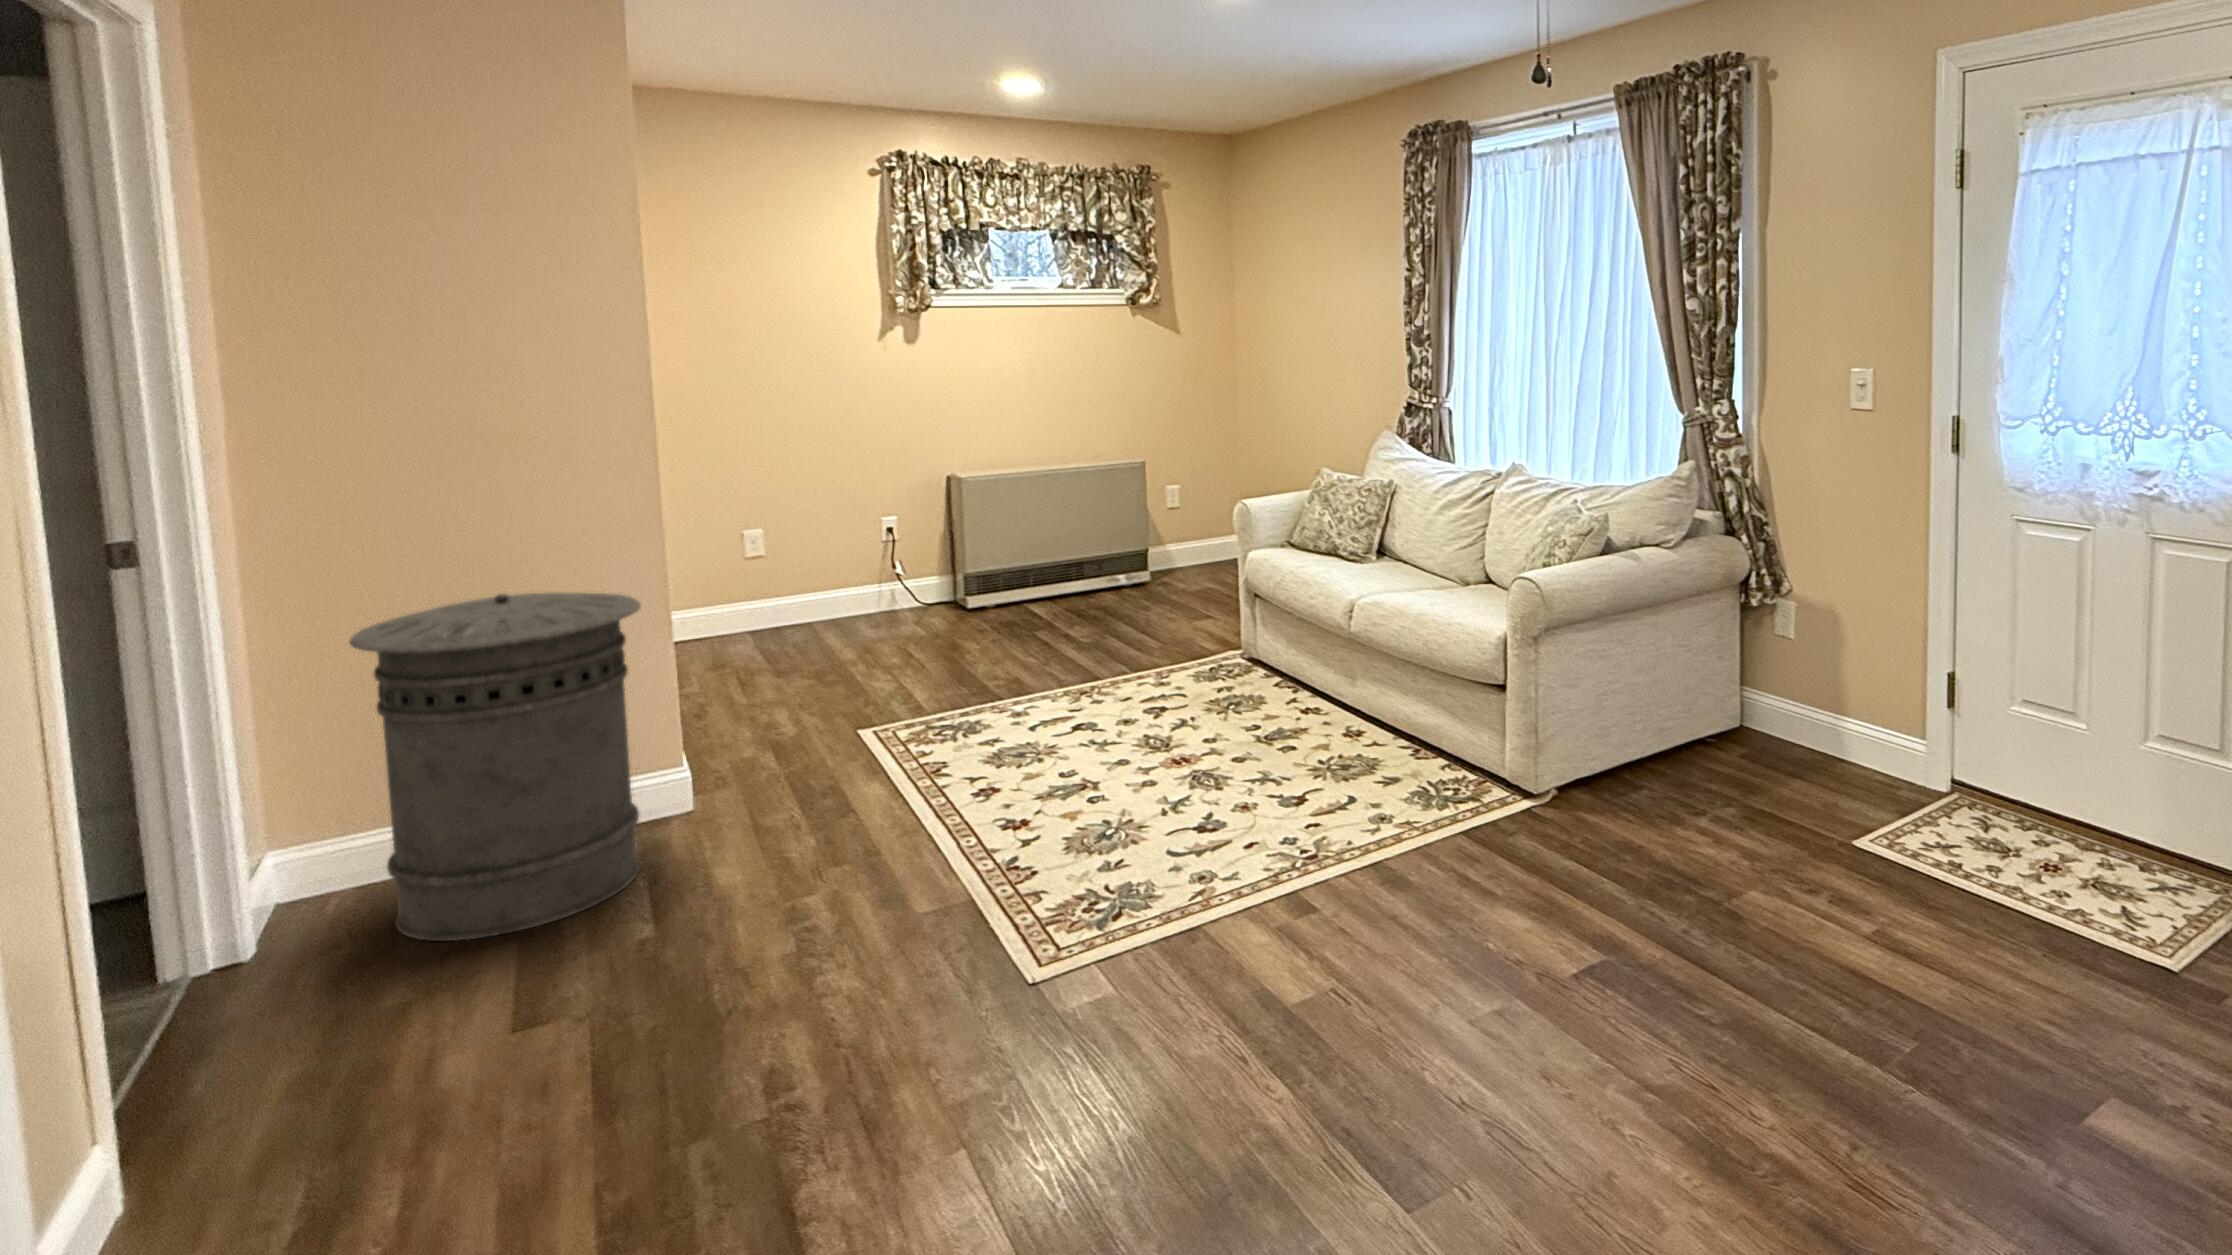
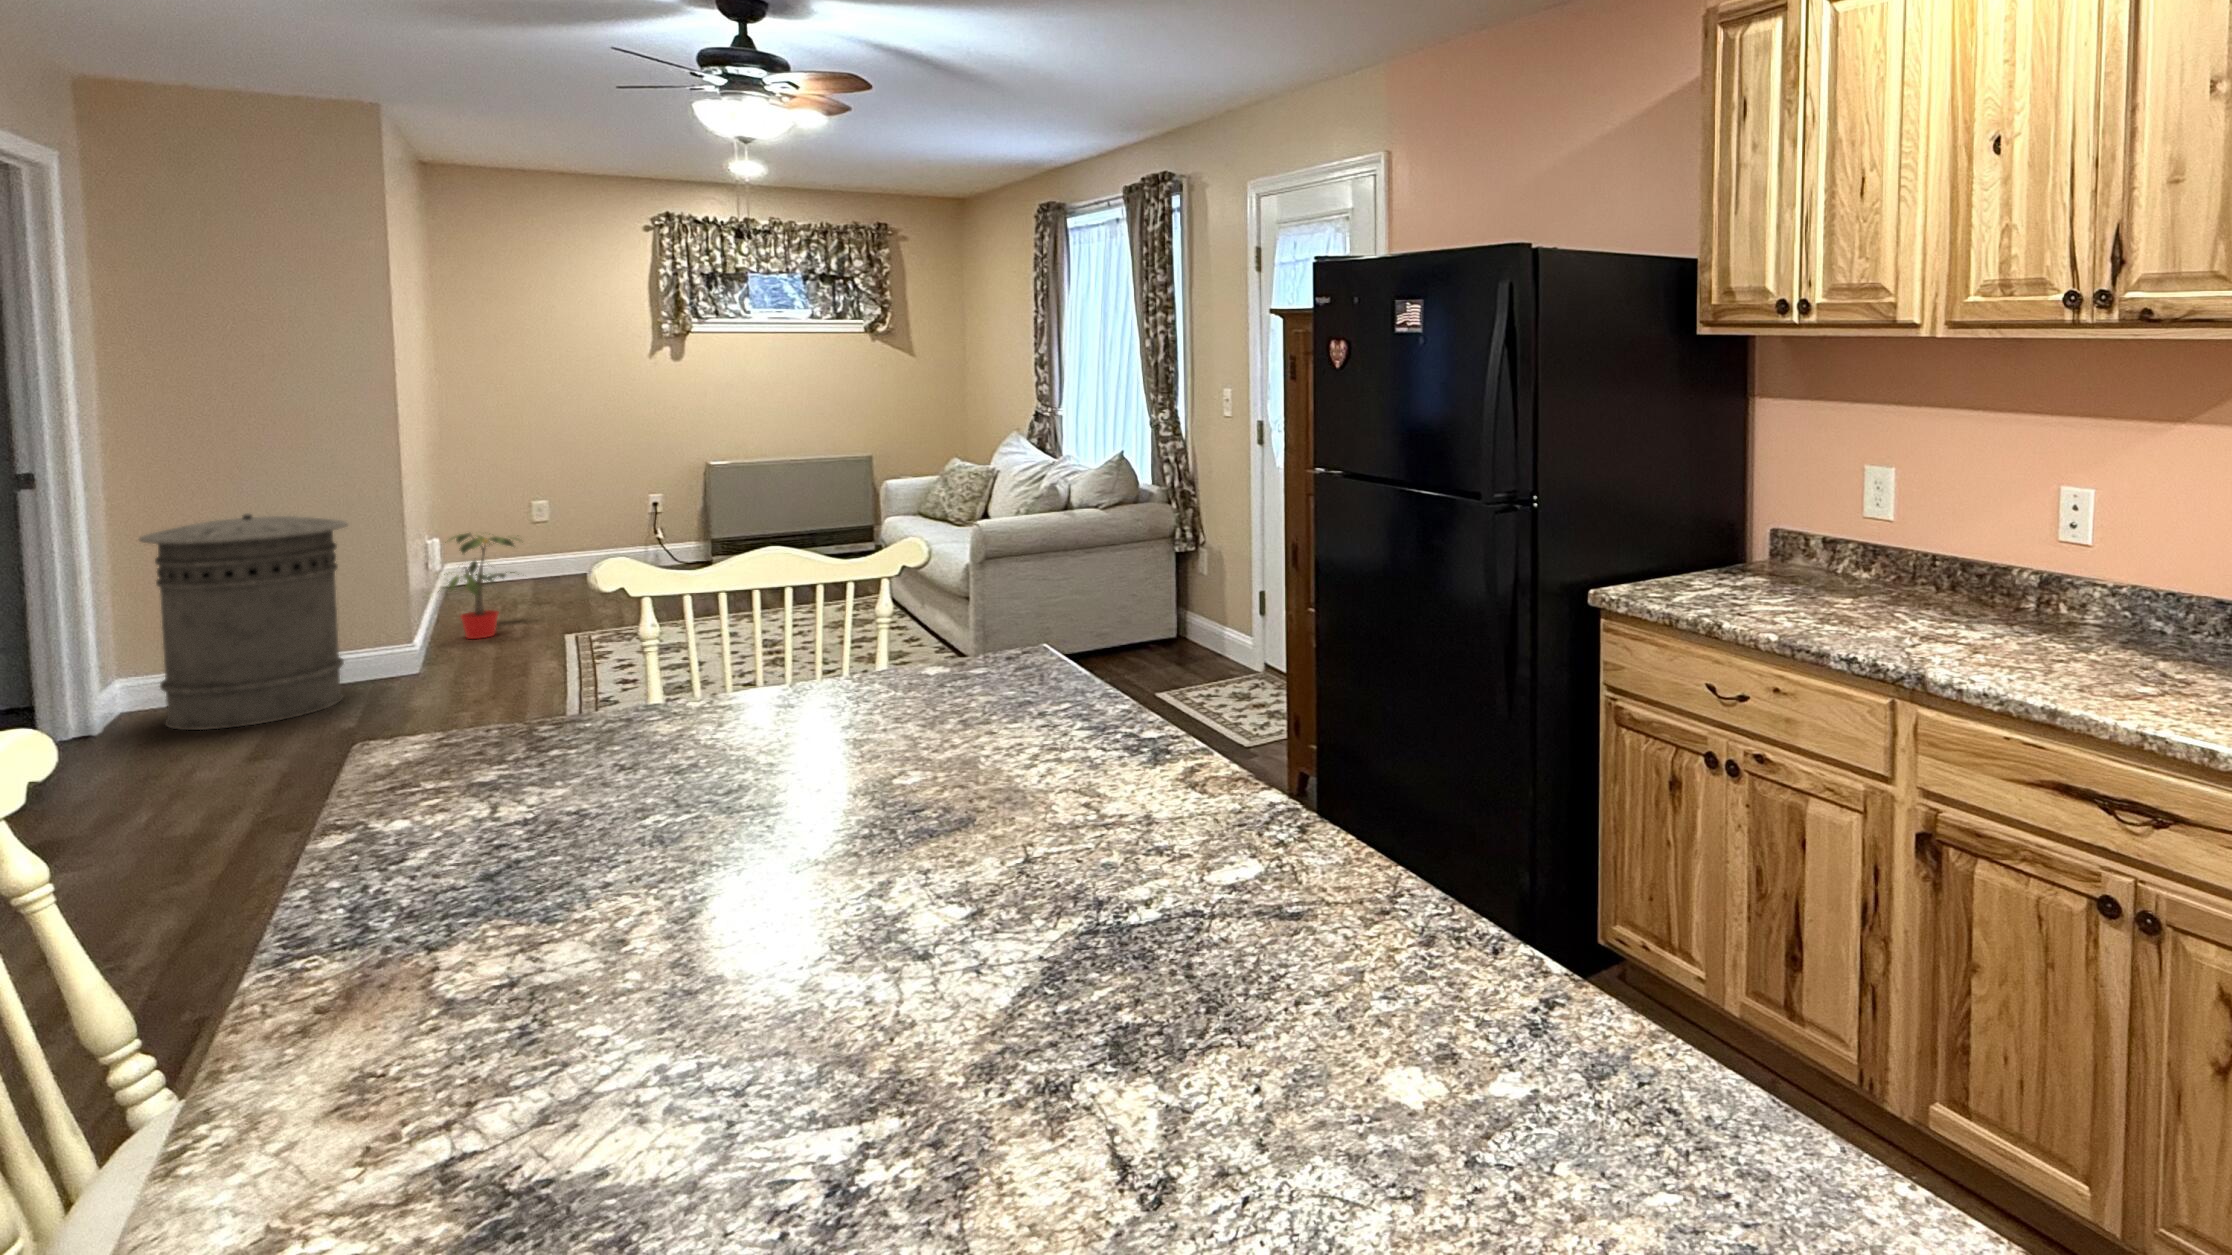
potted plant: none [701,589,819,741] -> present [444,533,523,639]

